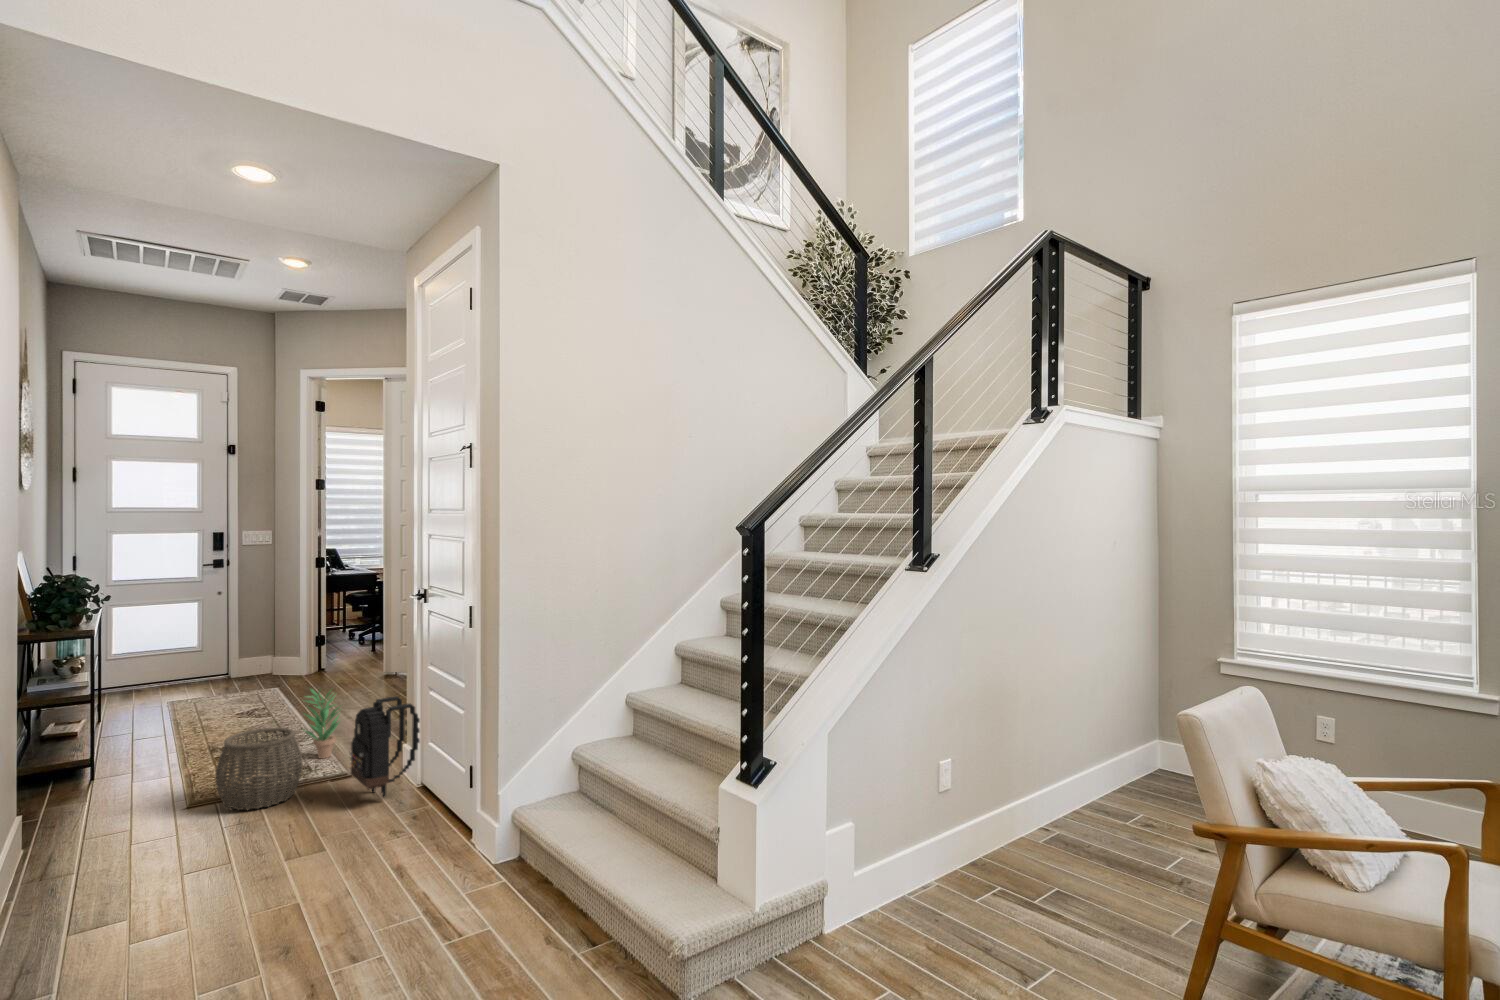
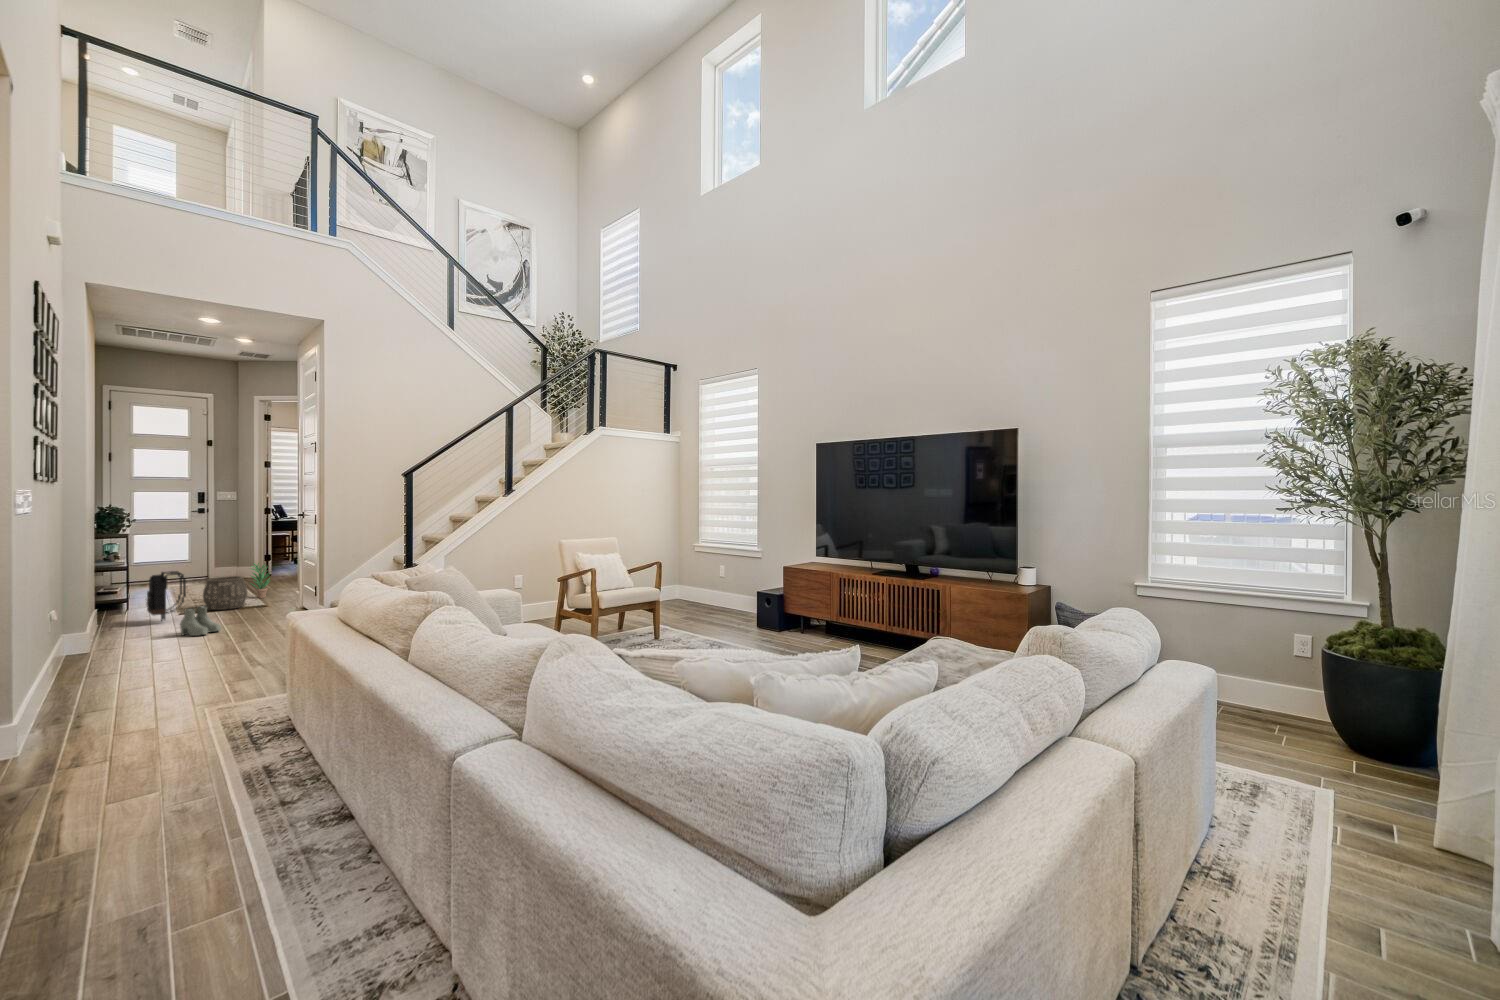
backpack: present [350,696,420,797] -> present [147,571,186,620]
boots: none [157,861,254,961] -> present [180,605,221,636]

